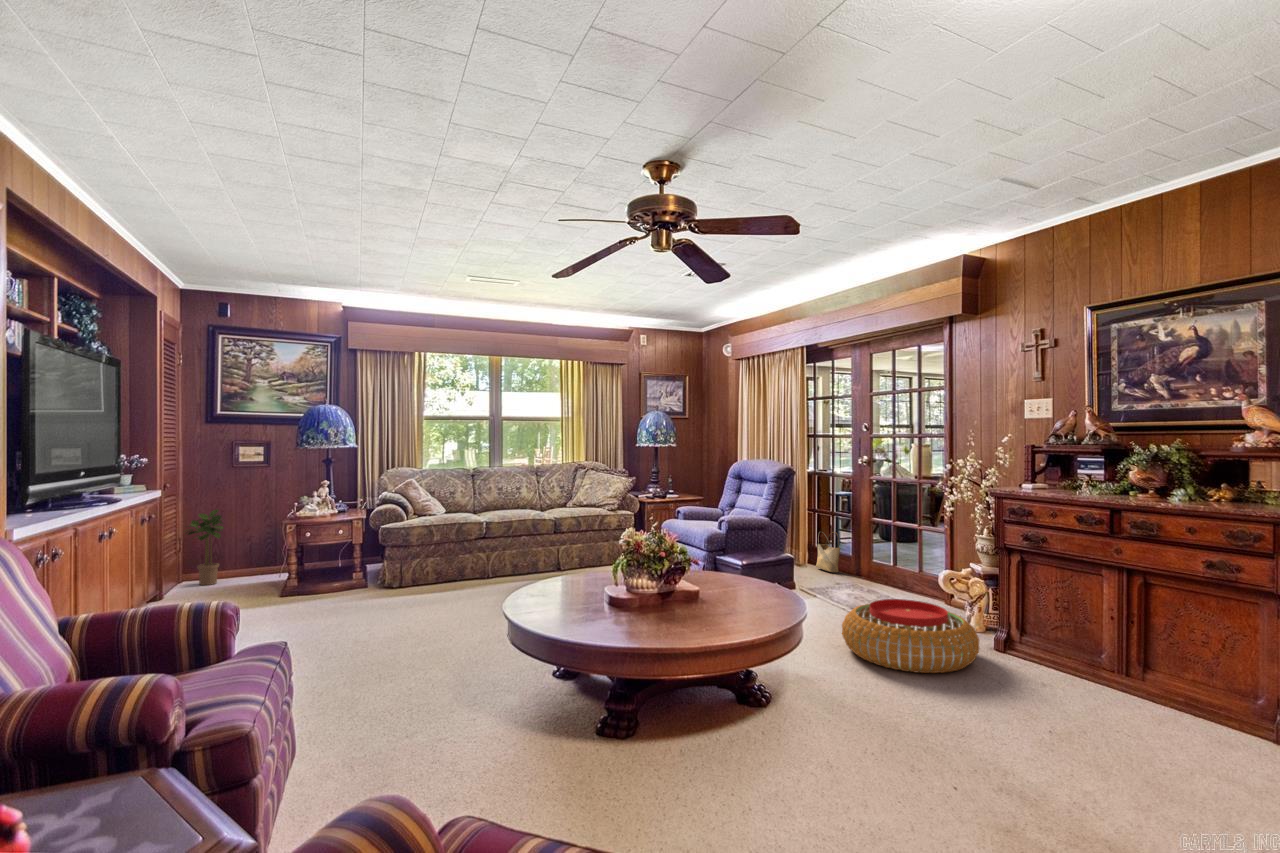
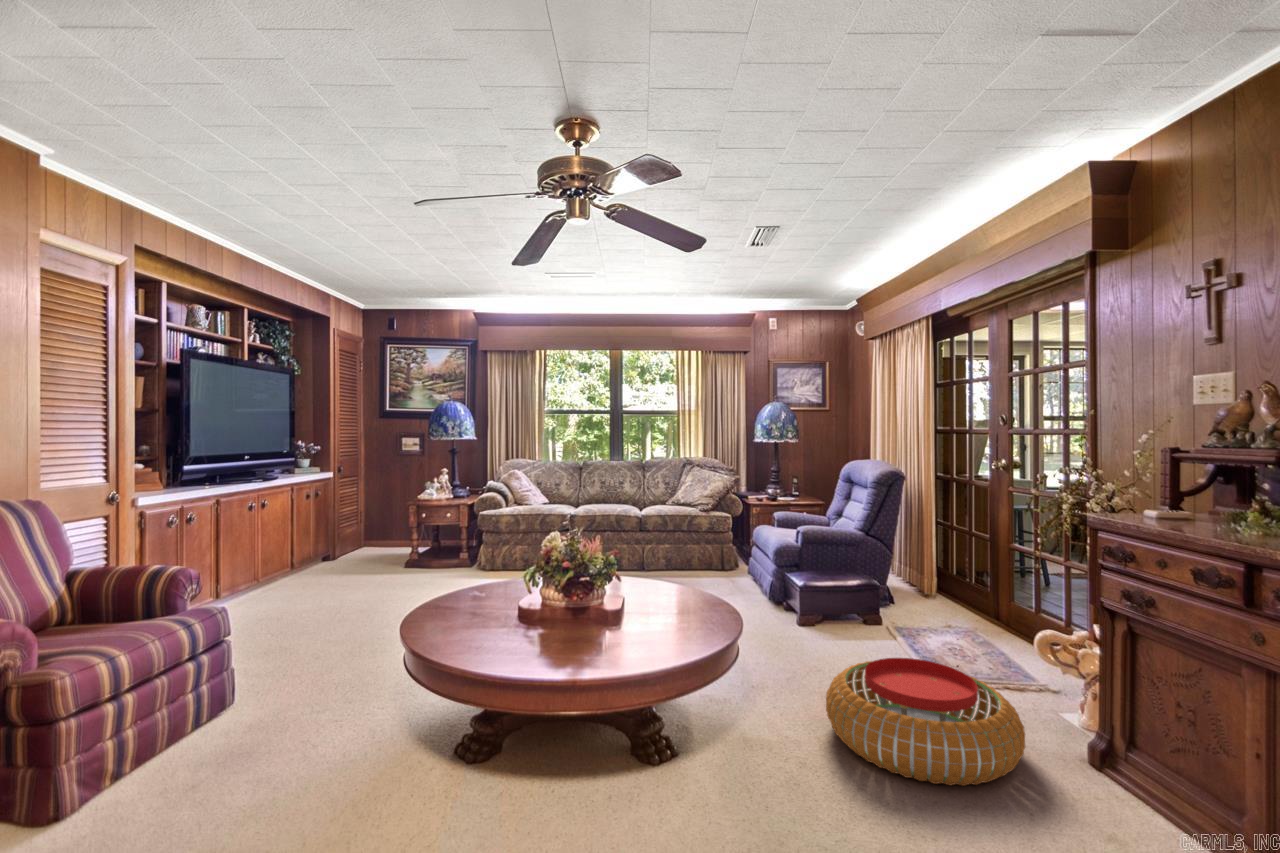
potted plant: present [188,509,224,585] -> none [354,489,388,551]
woven basket: present [816,535,840,573] -> none [942,552,970,607]

